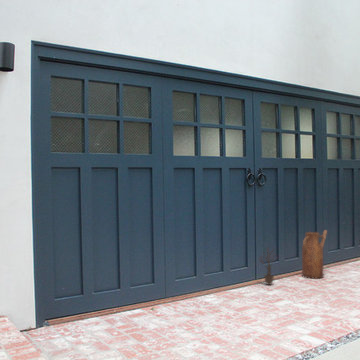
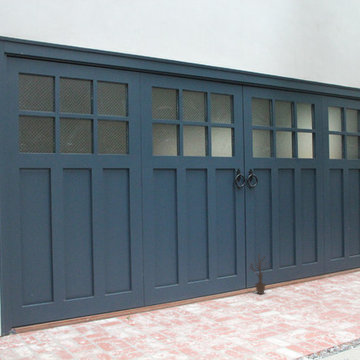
watering can: present [302,230,327,278] -> none [299,235,328,288]

